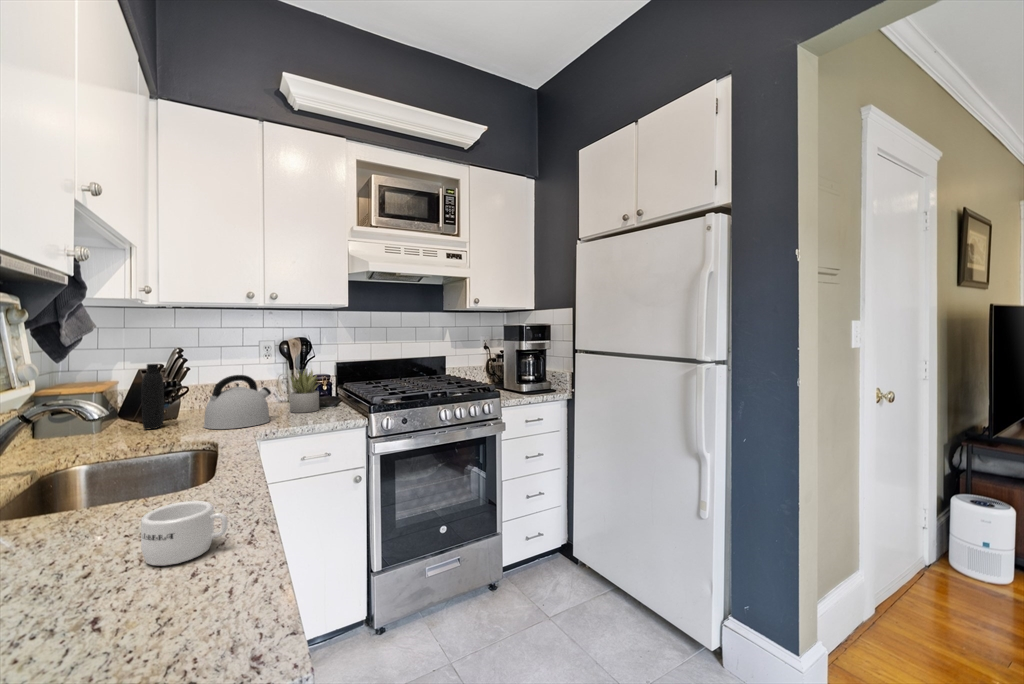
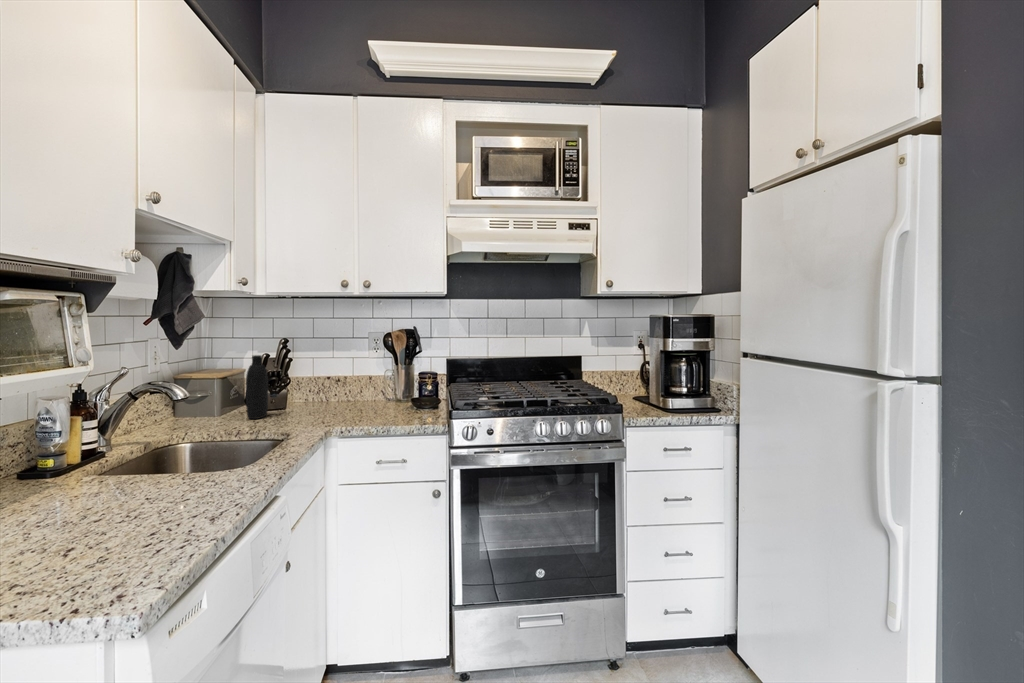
succulent plant: present [290,370,319,413] -> none [383,364,415,414]
kettle: present [204,375,271,429] -> none [293,370,359,425]
mug: present [141,501,228,565] -> none [98,487,161,539]

